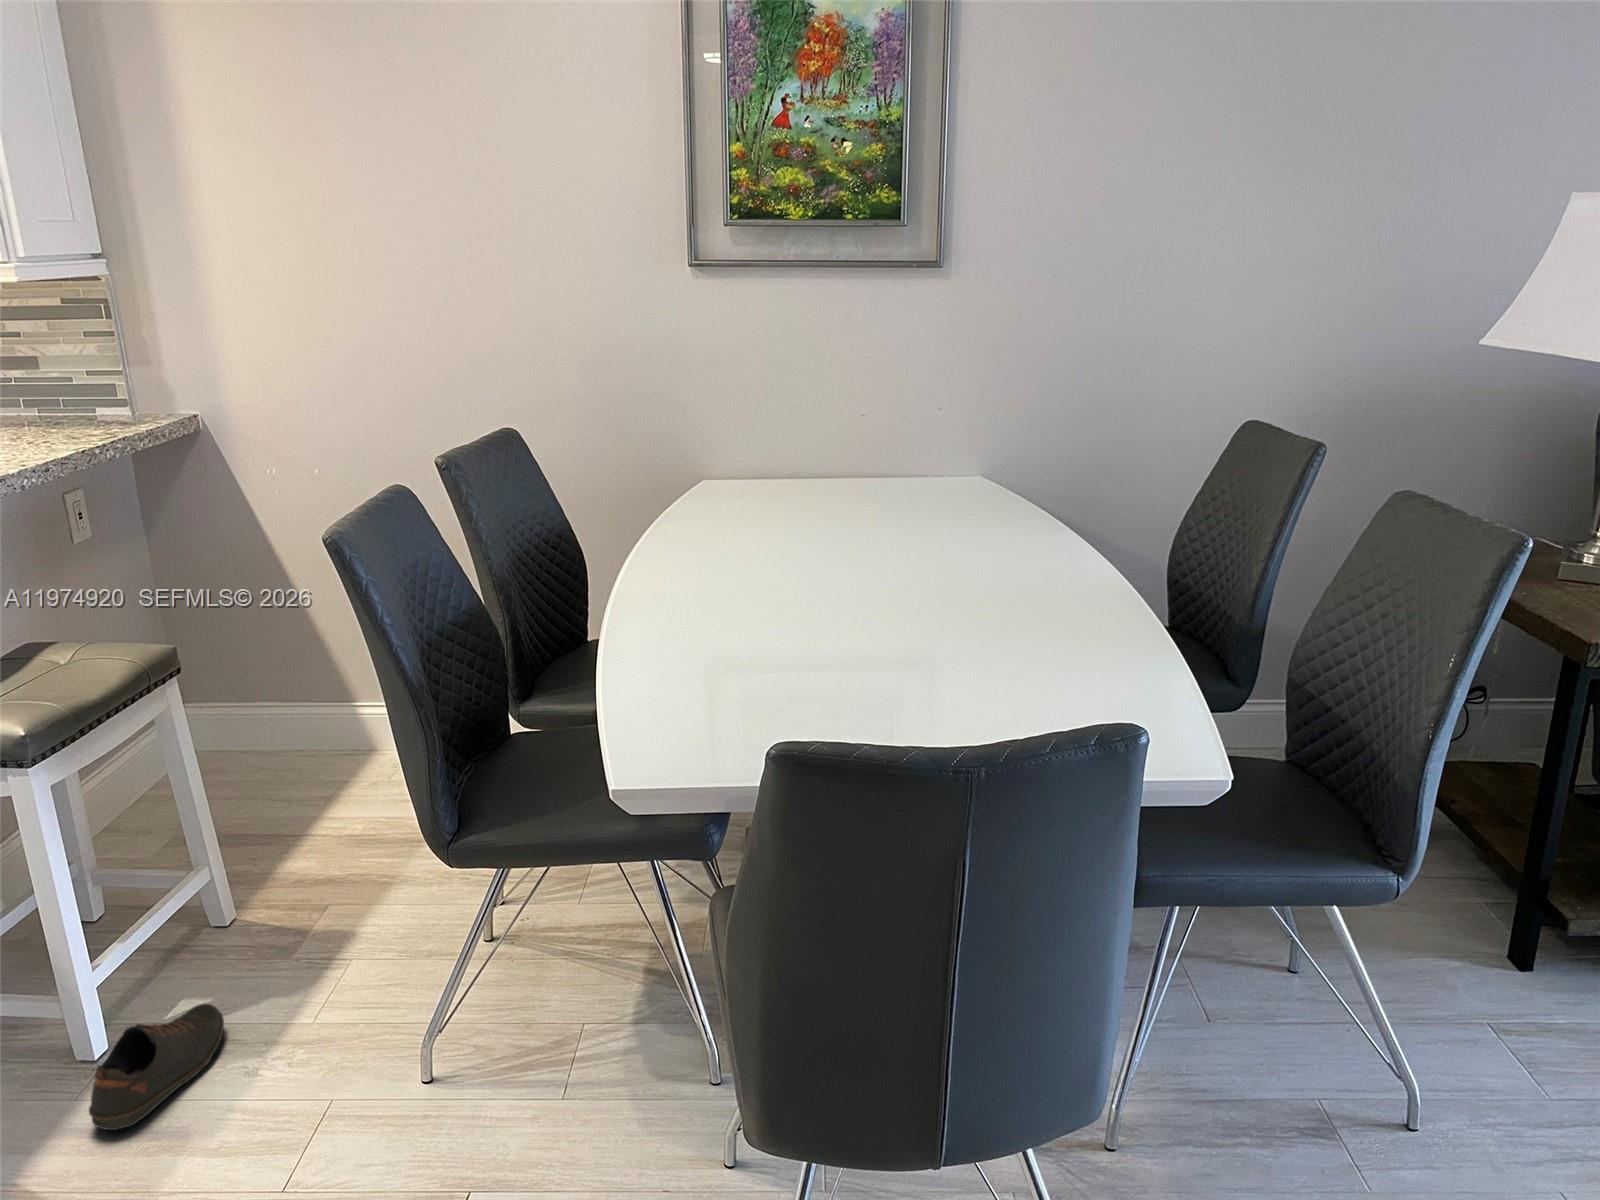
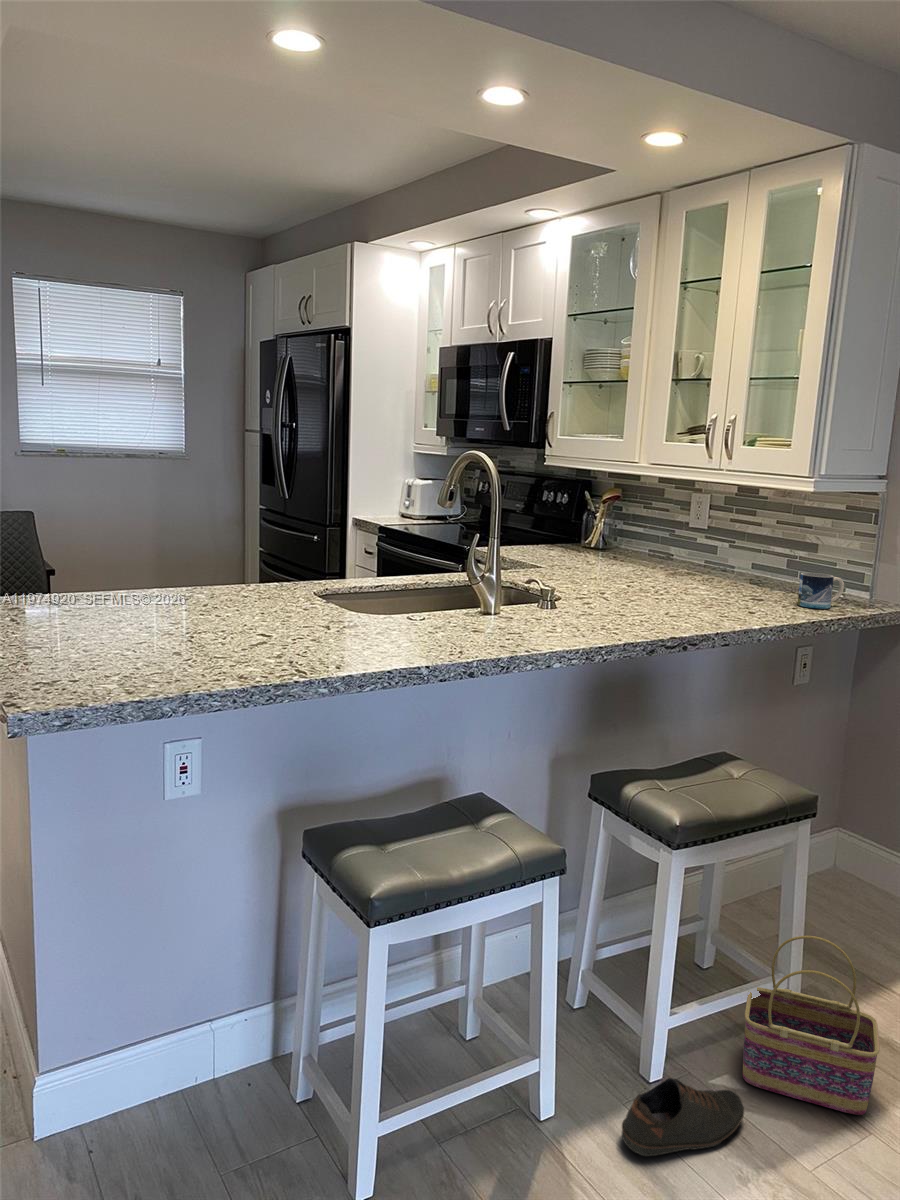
mug: none [39,390,102,437] -> present [797,573,844,609]
basket: none [172,799,339,993] -> present [743,936,880,1115]

